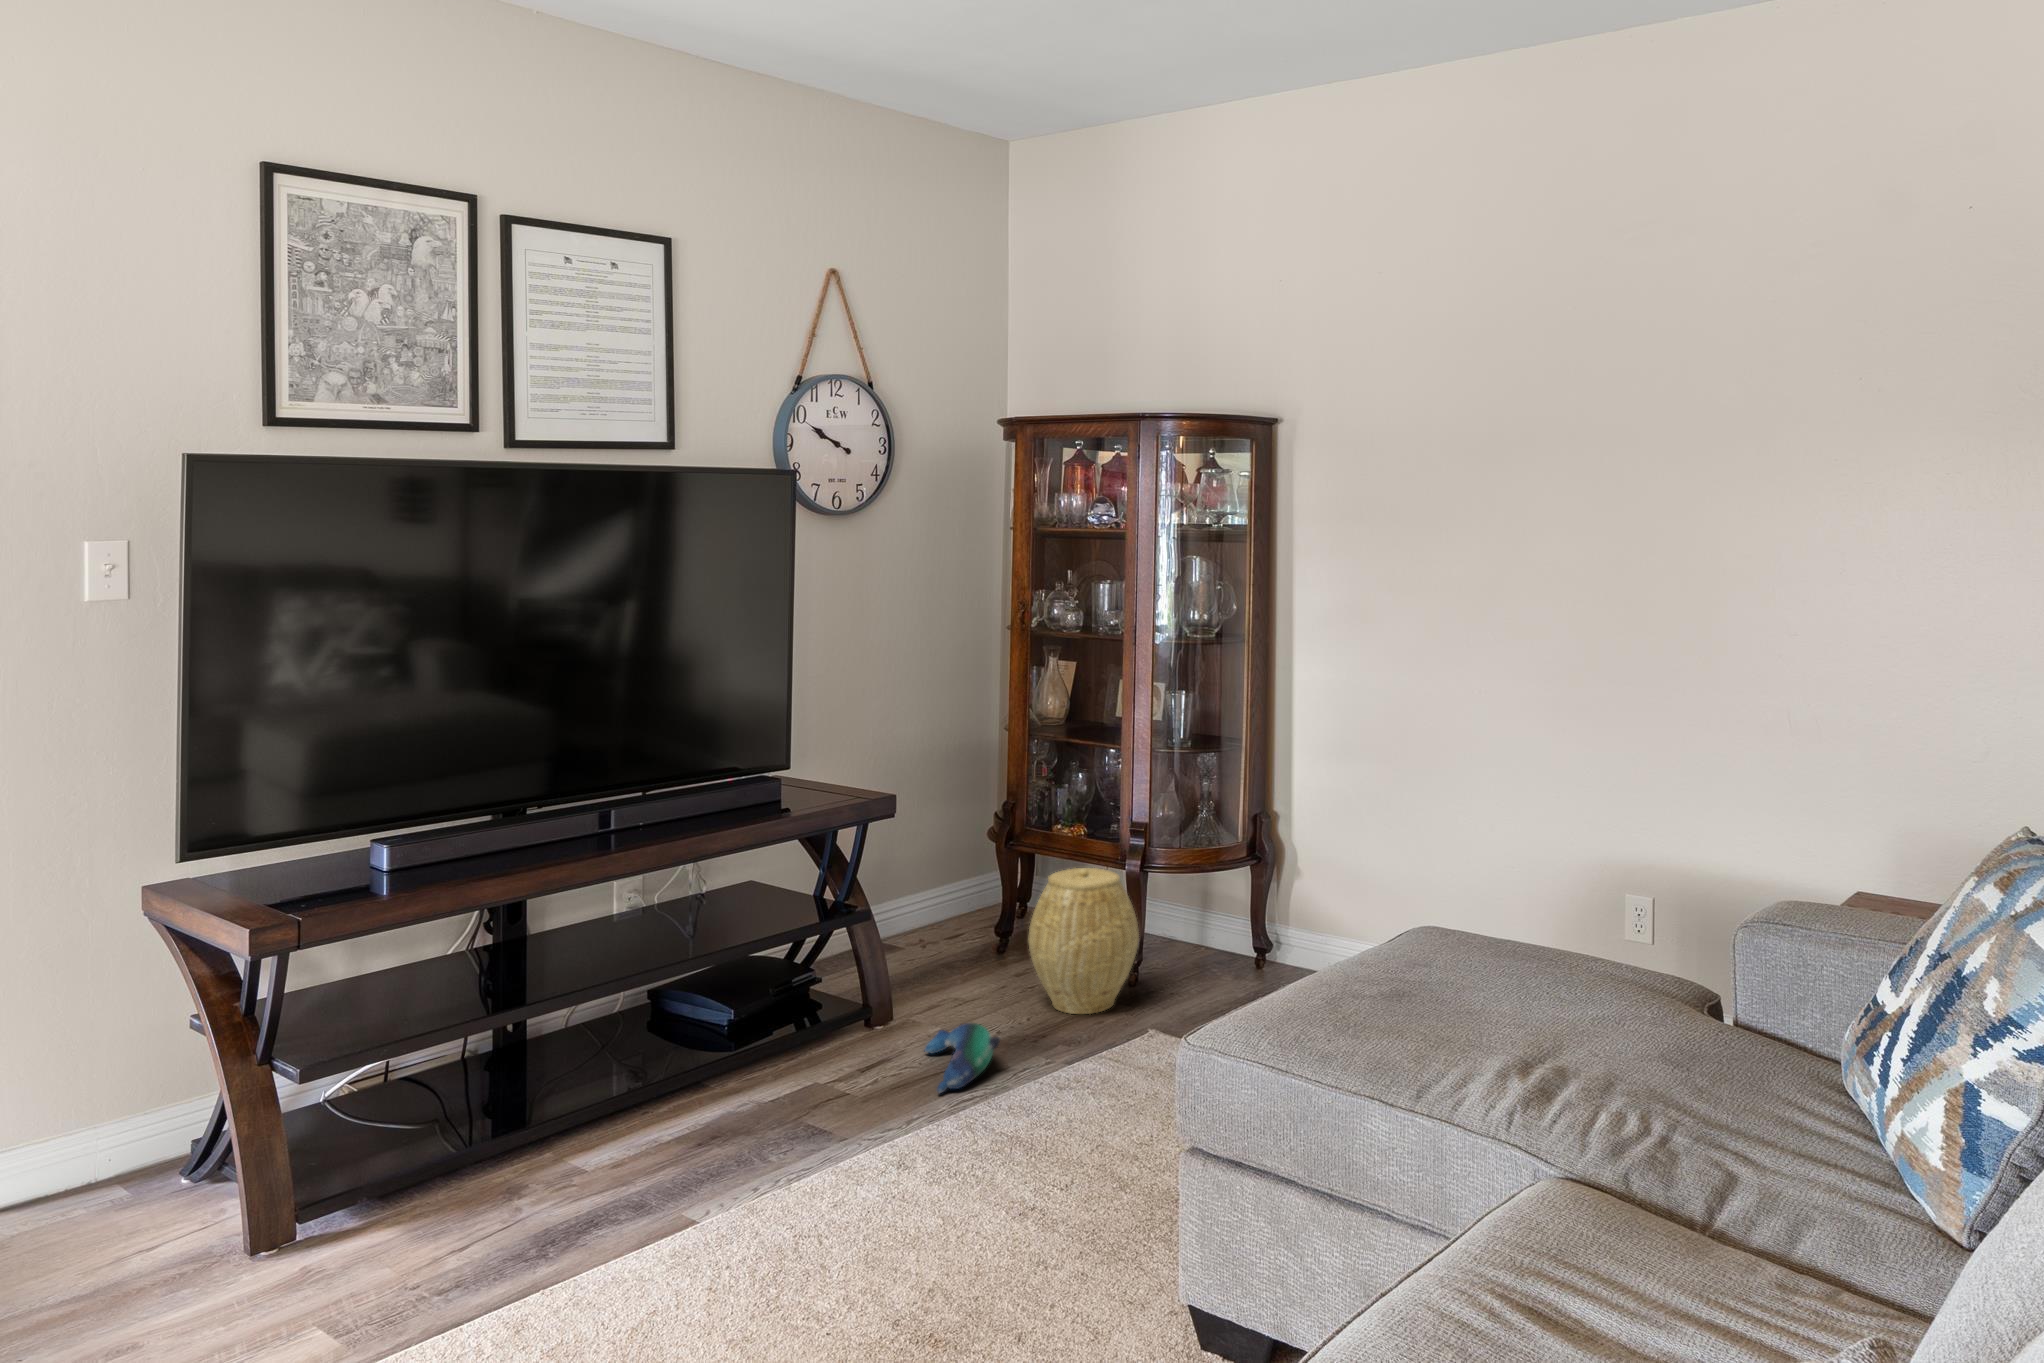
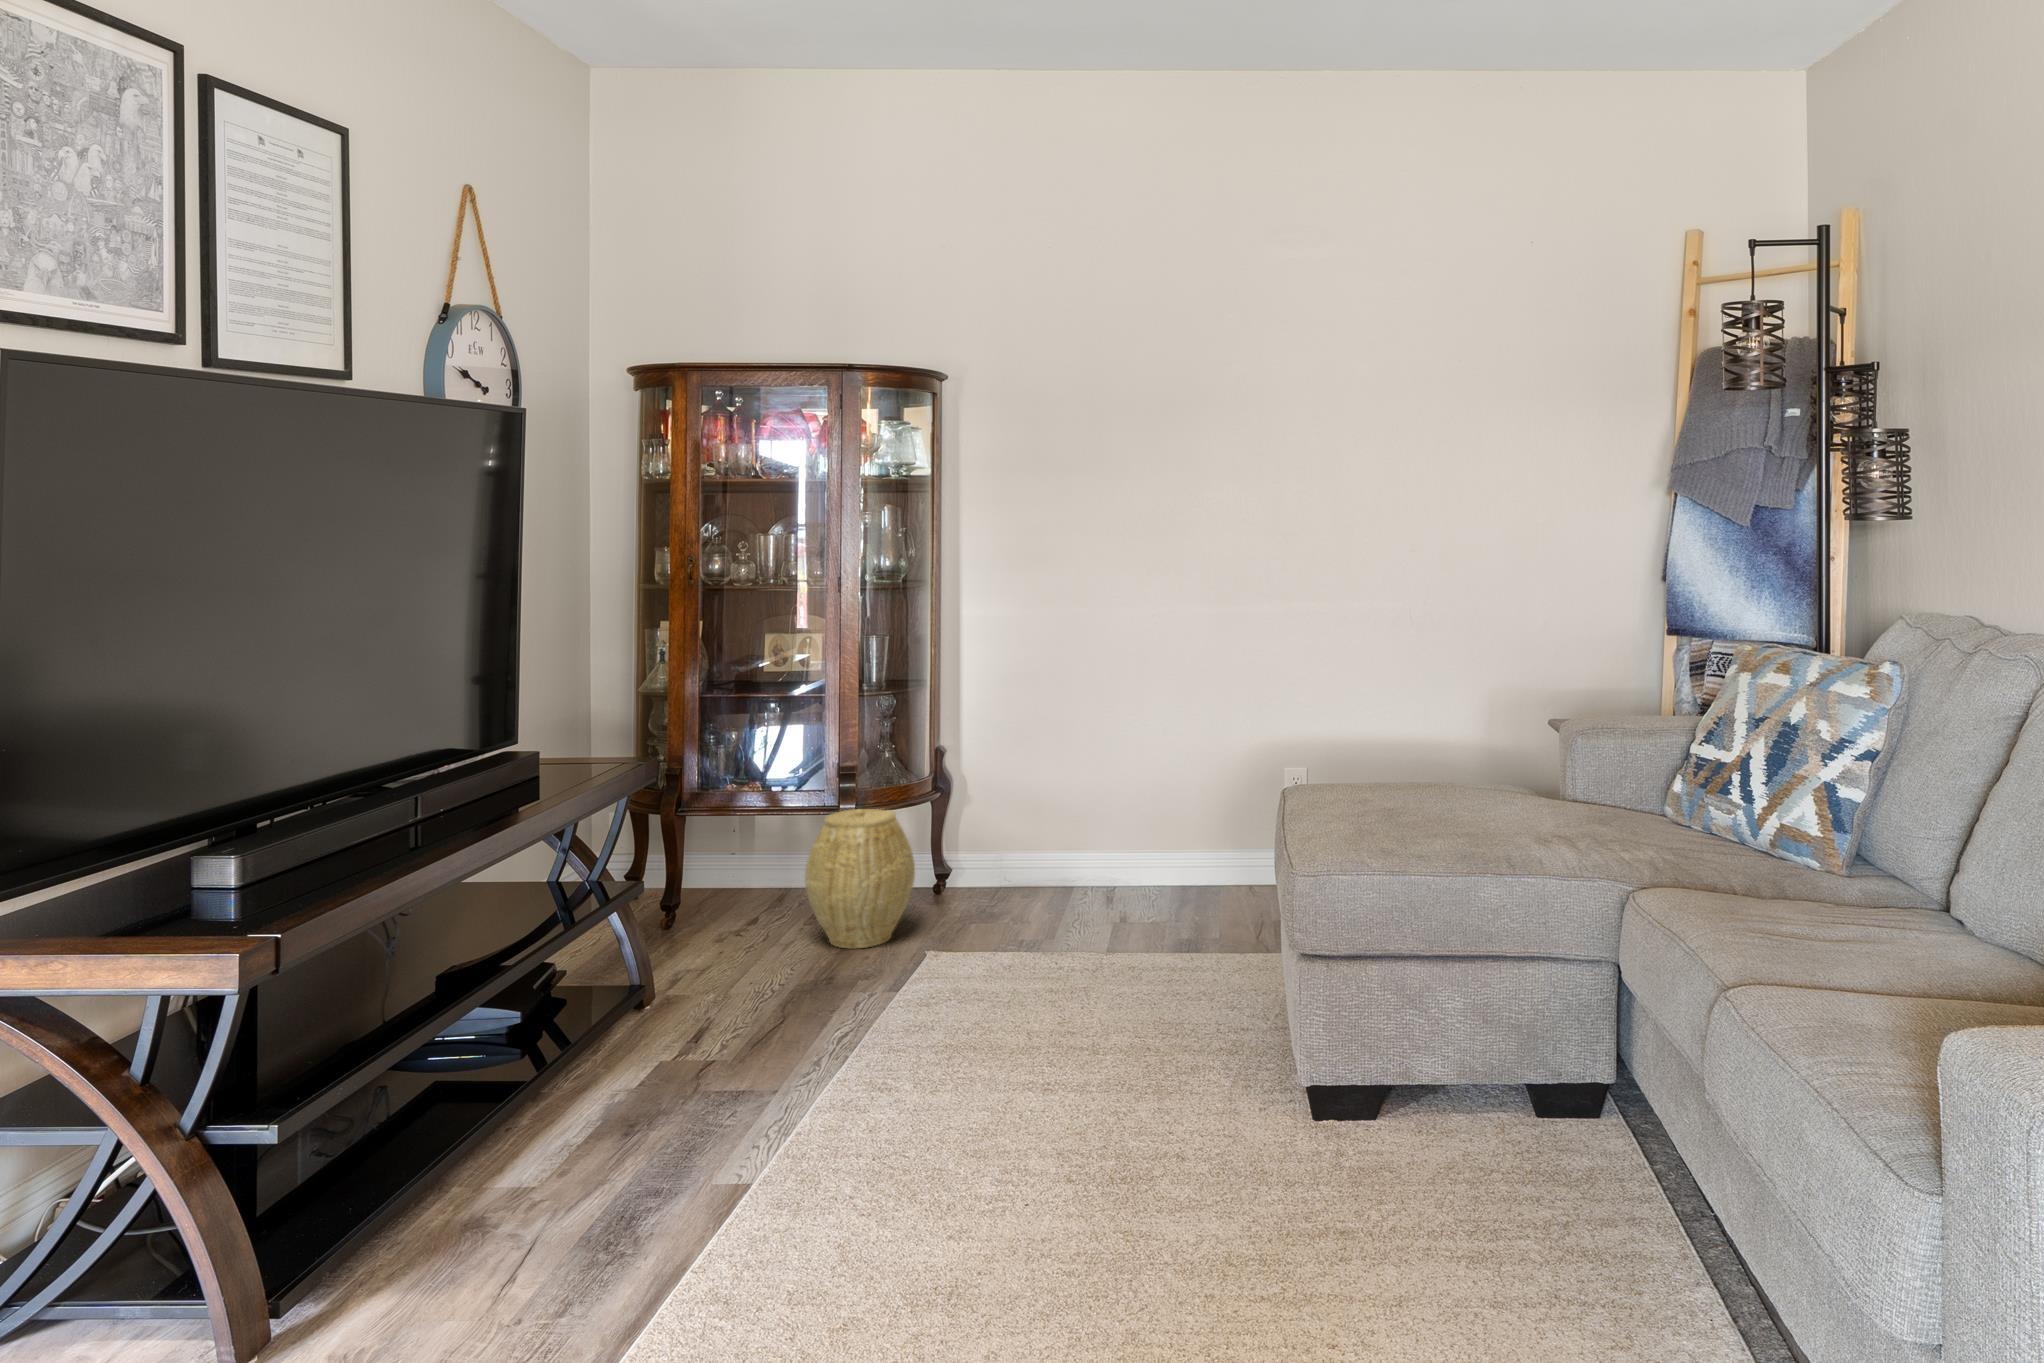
plush toy: present [924,1023,1000,1093] -> none [768,961,867,1027]

